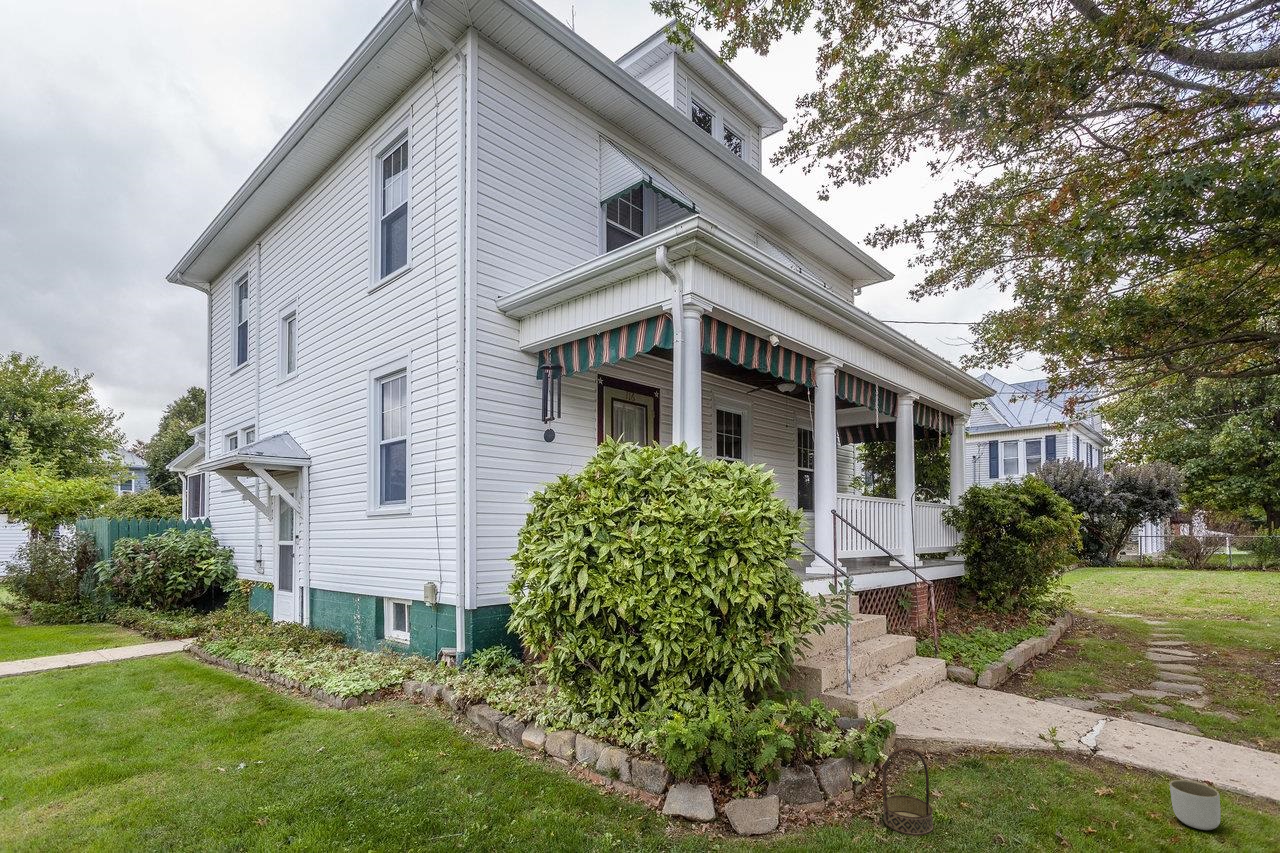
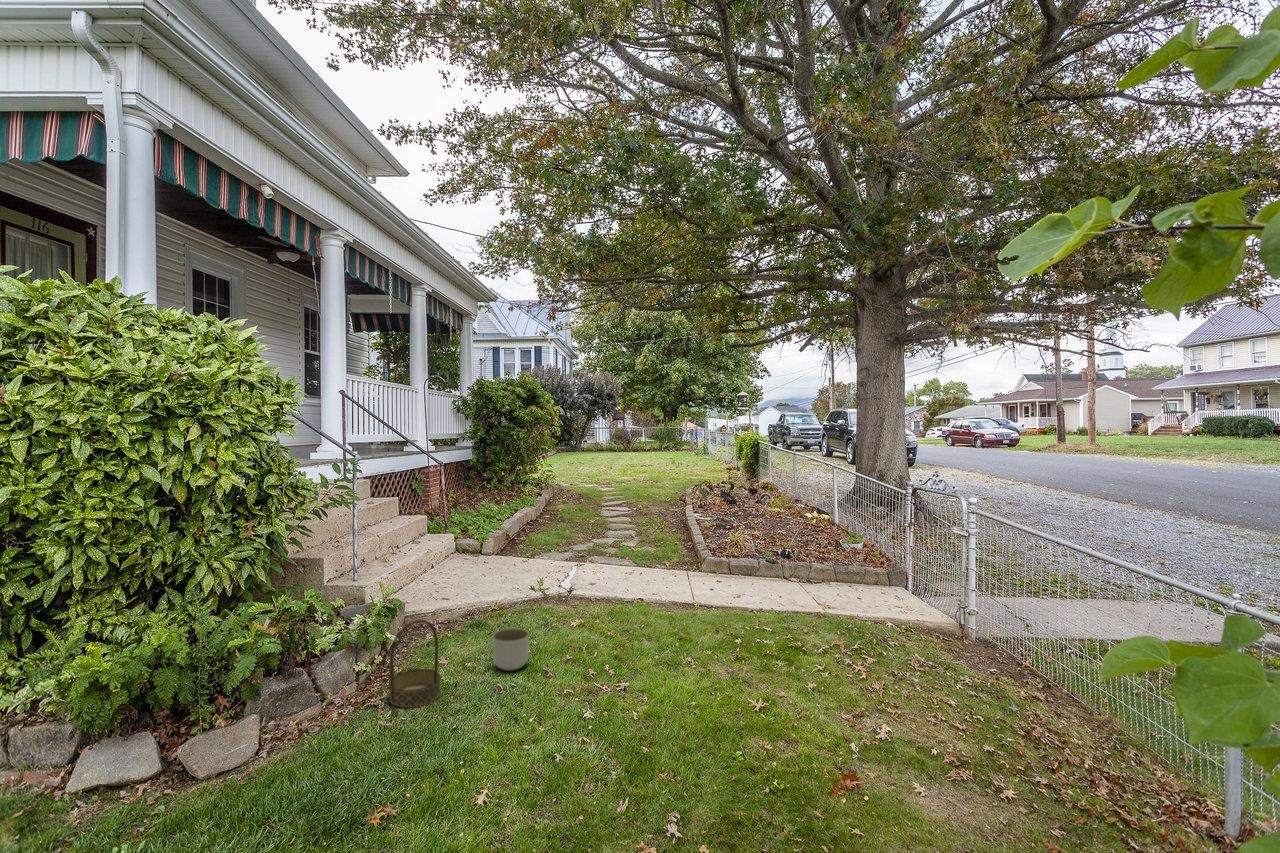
planter: present [1170,780,1221,830] -> present [492,628,529,671]

